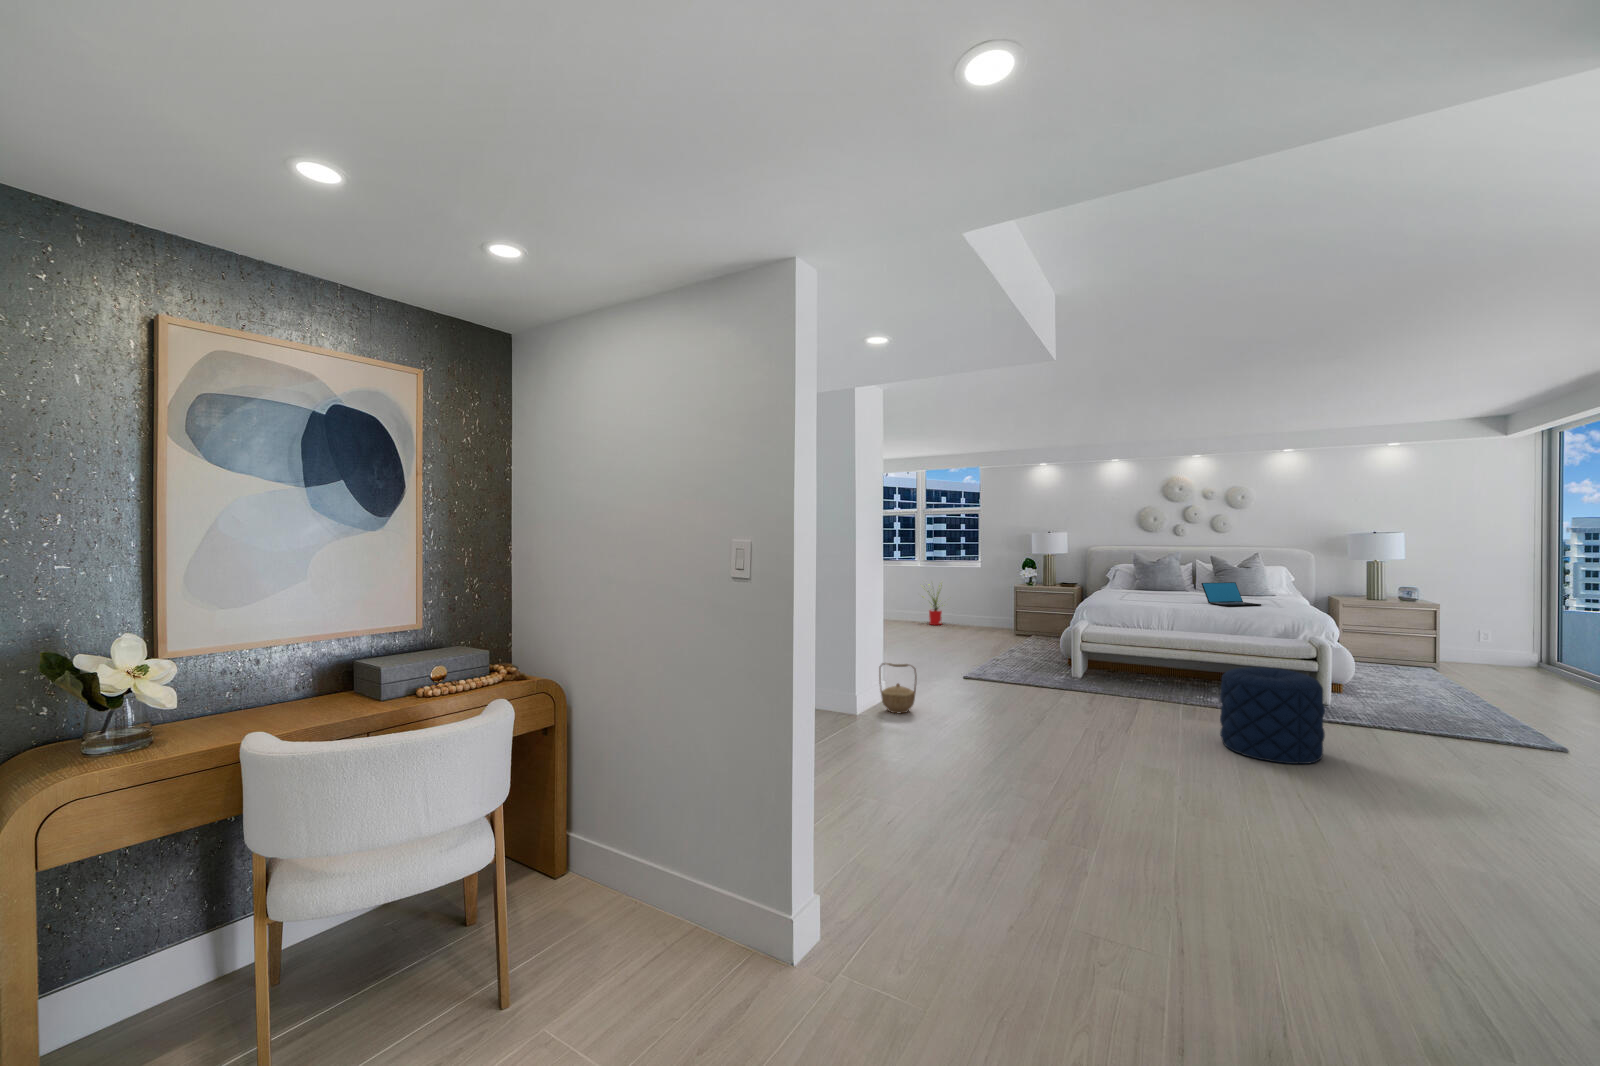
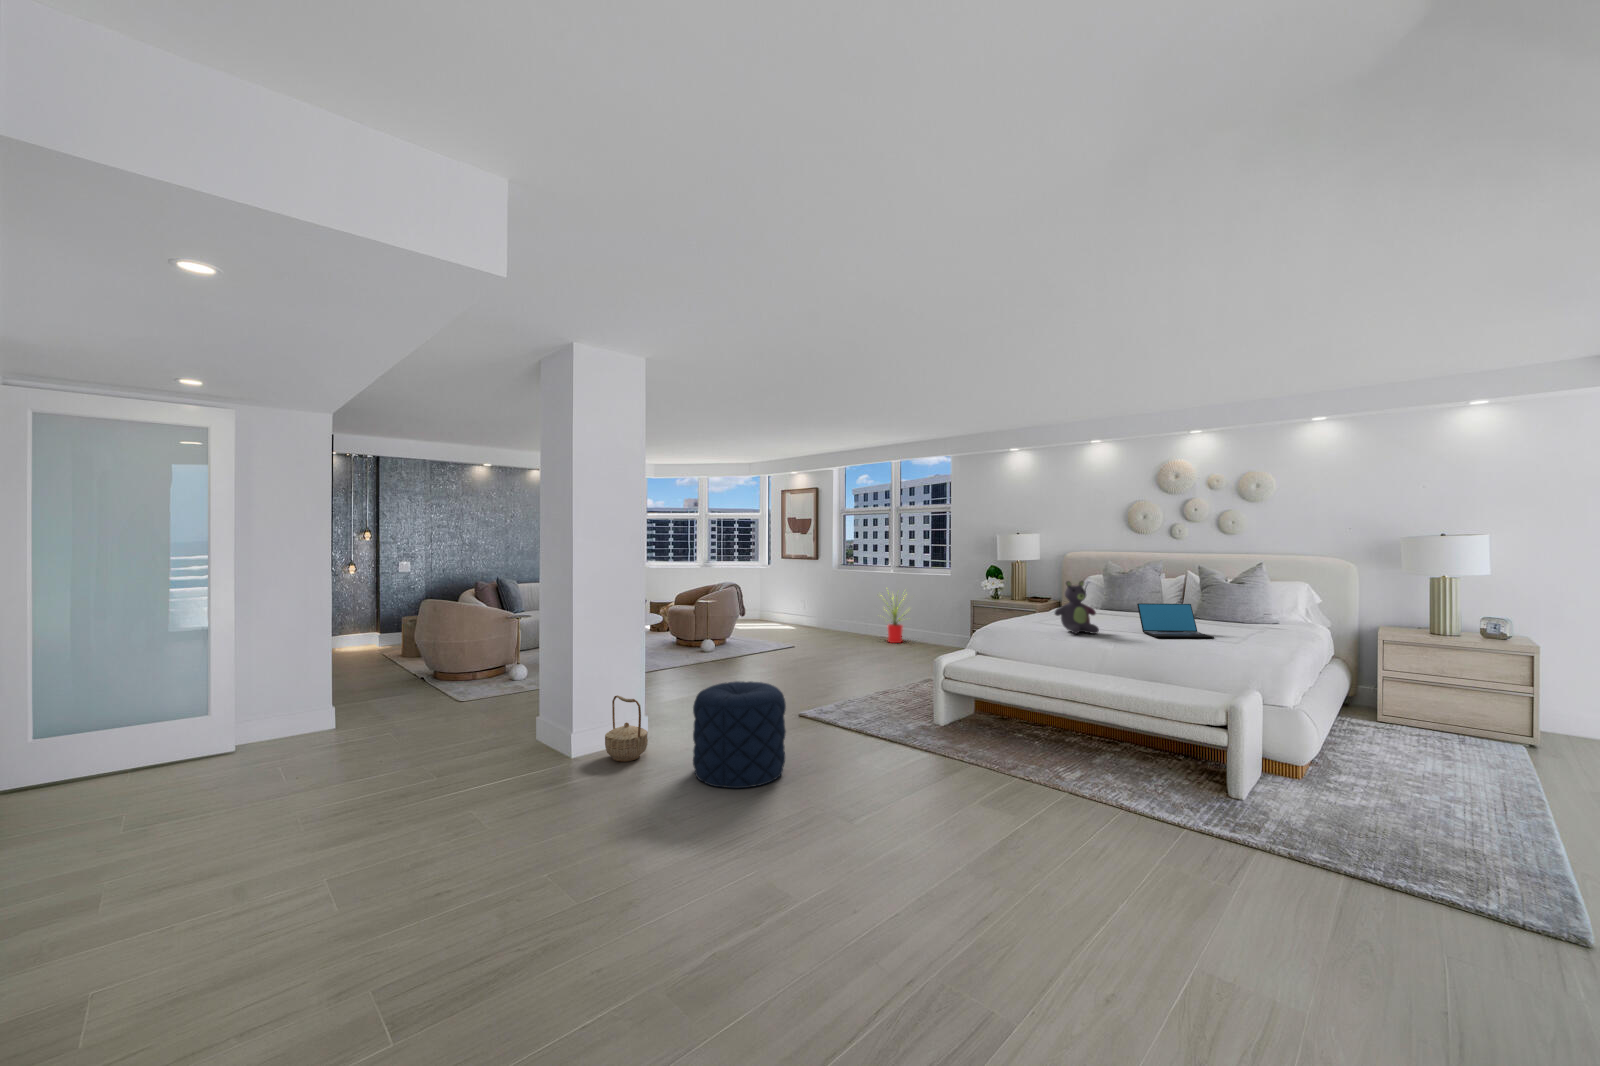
stuffed bear: none [1148,567,1183,606] -> present [1055,581,1099,634]
pouf: present [1220,667,1325,764] -> present [693,681,786,788]

